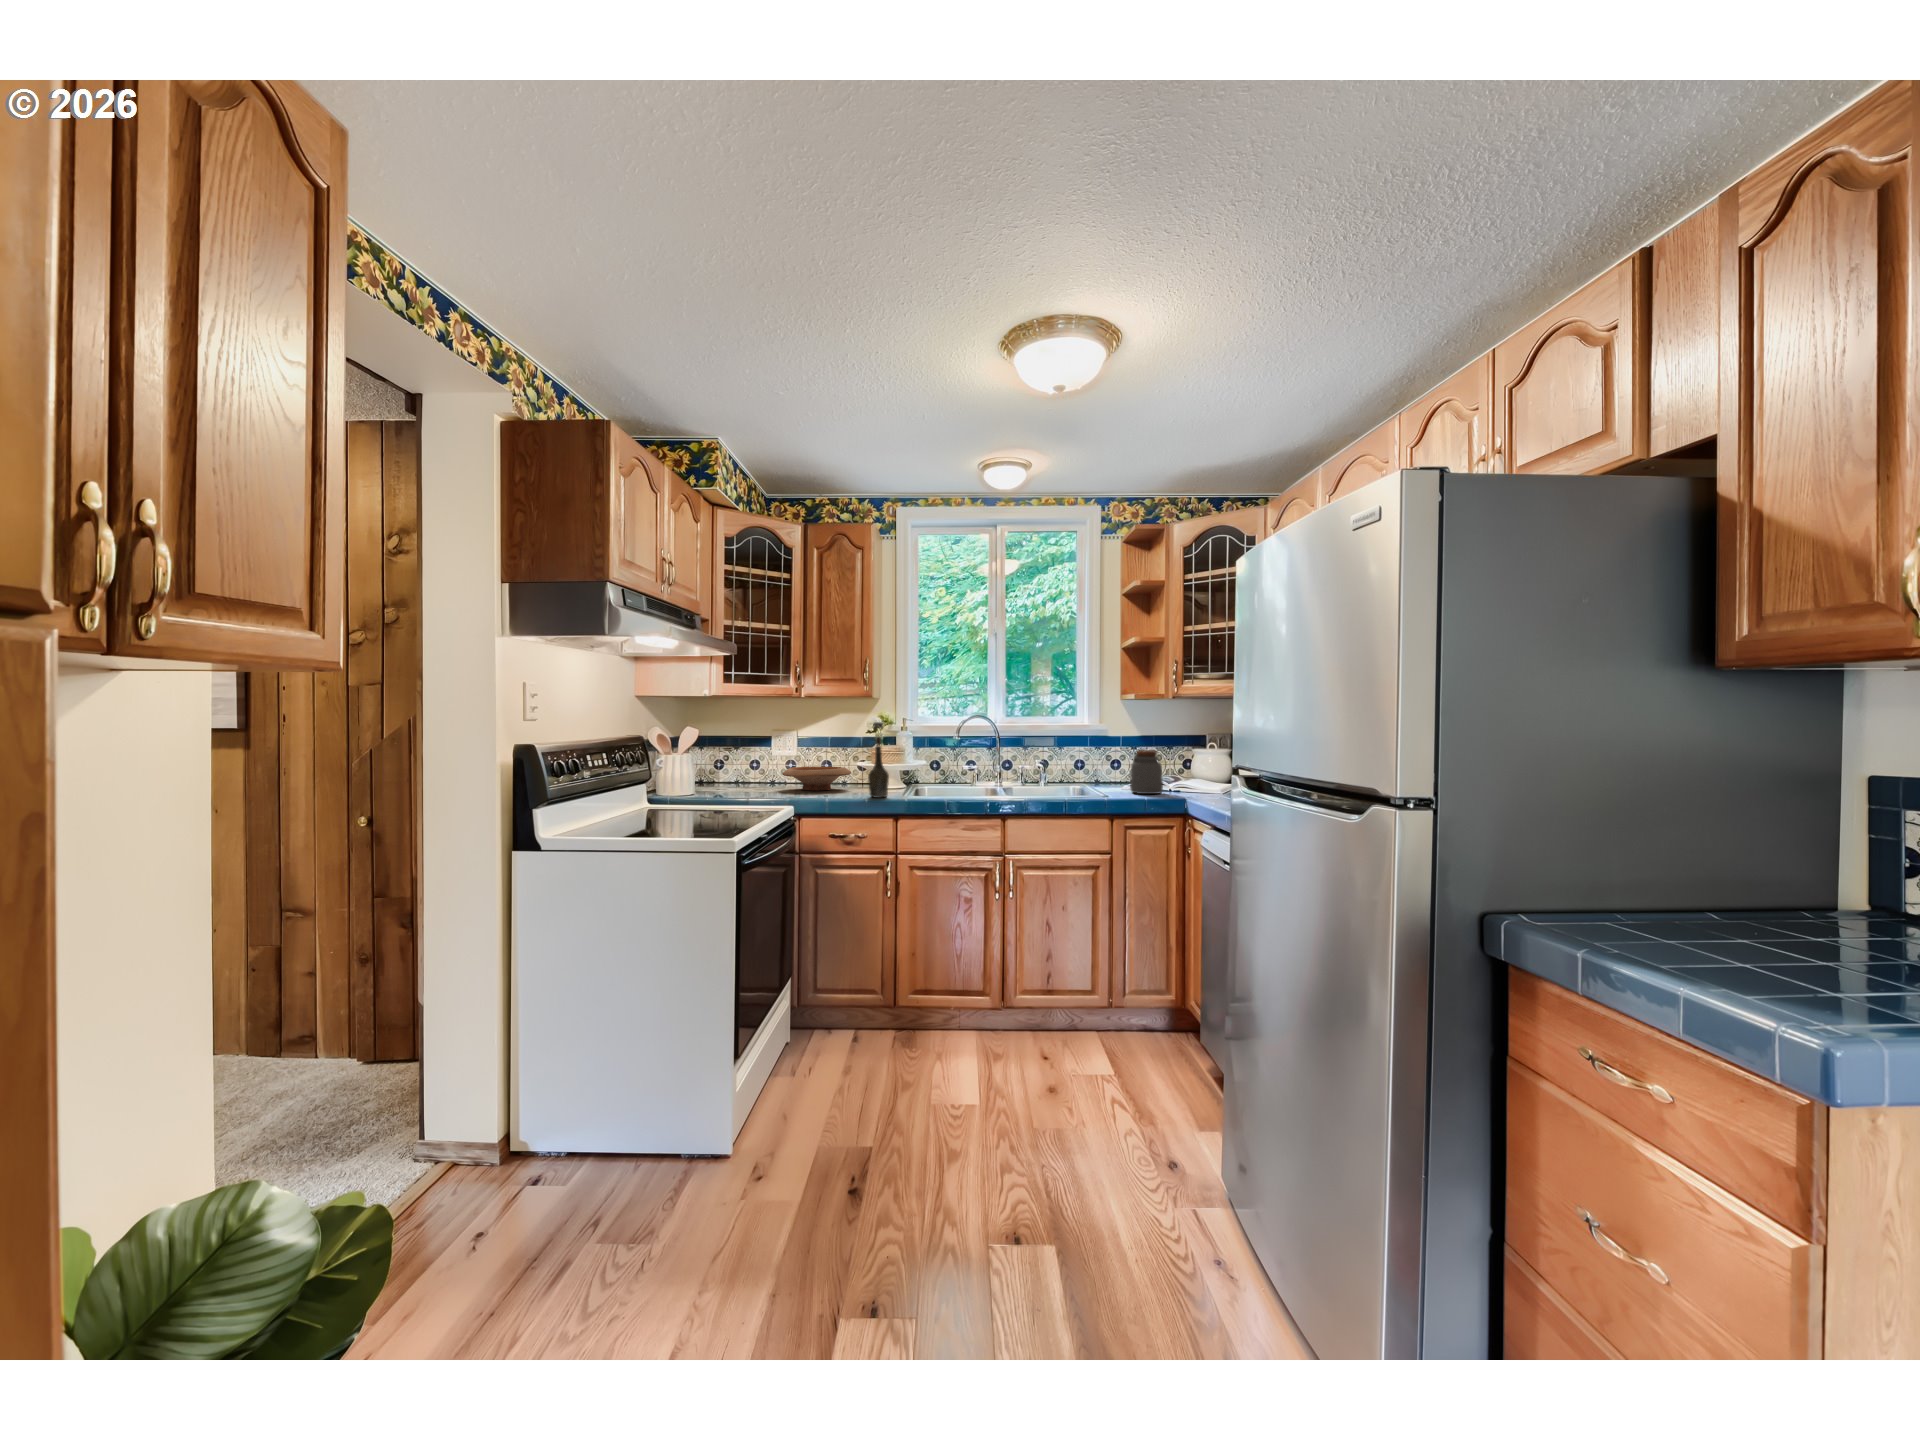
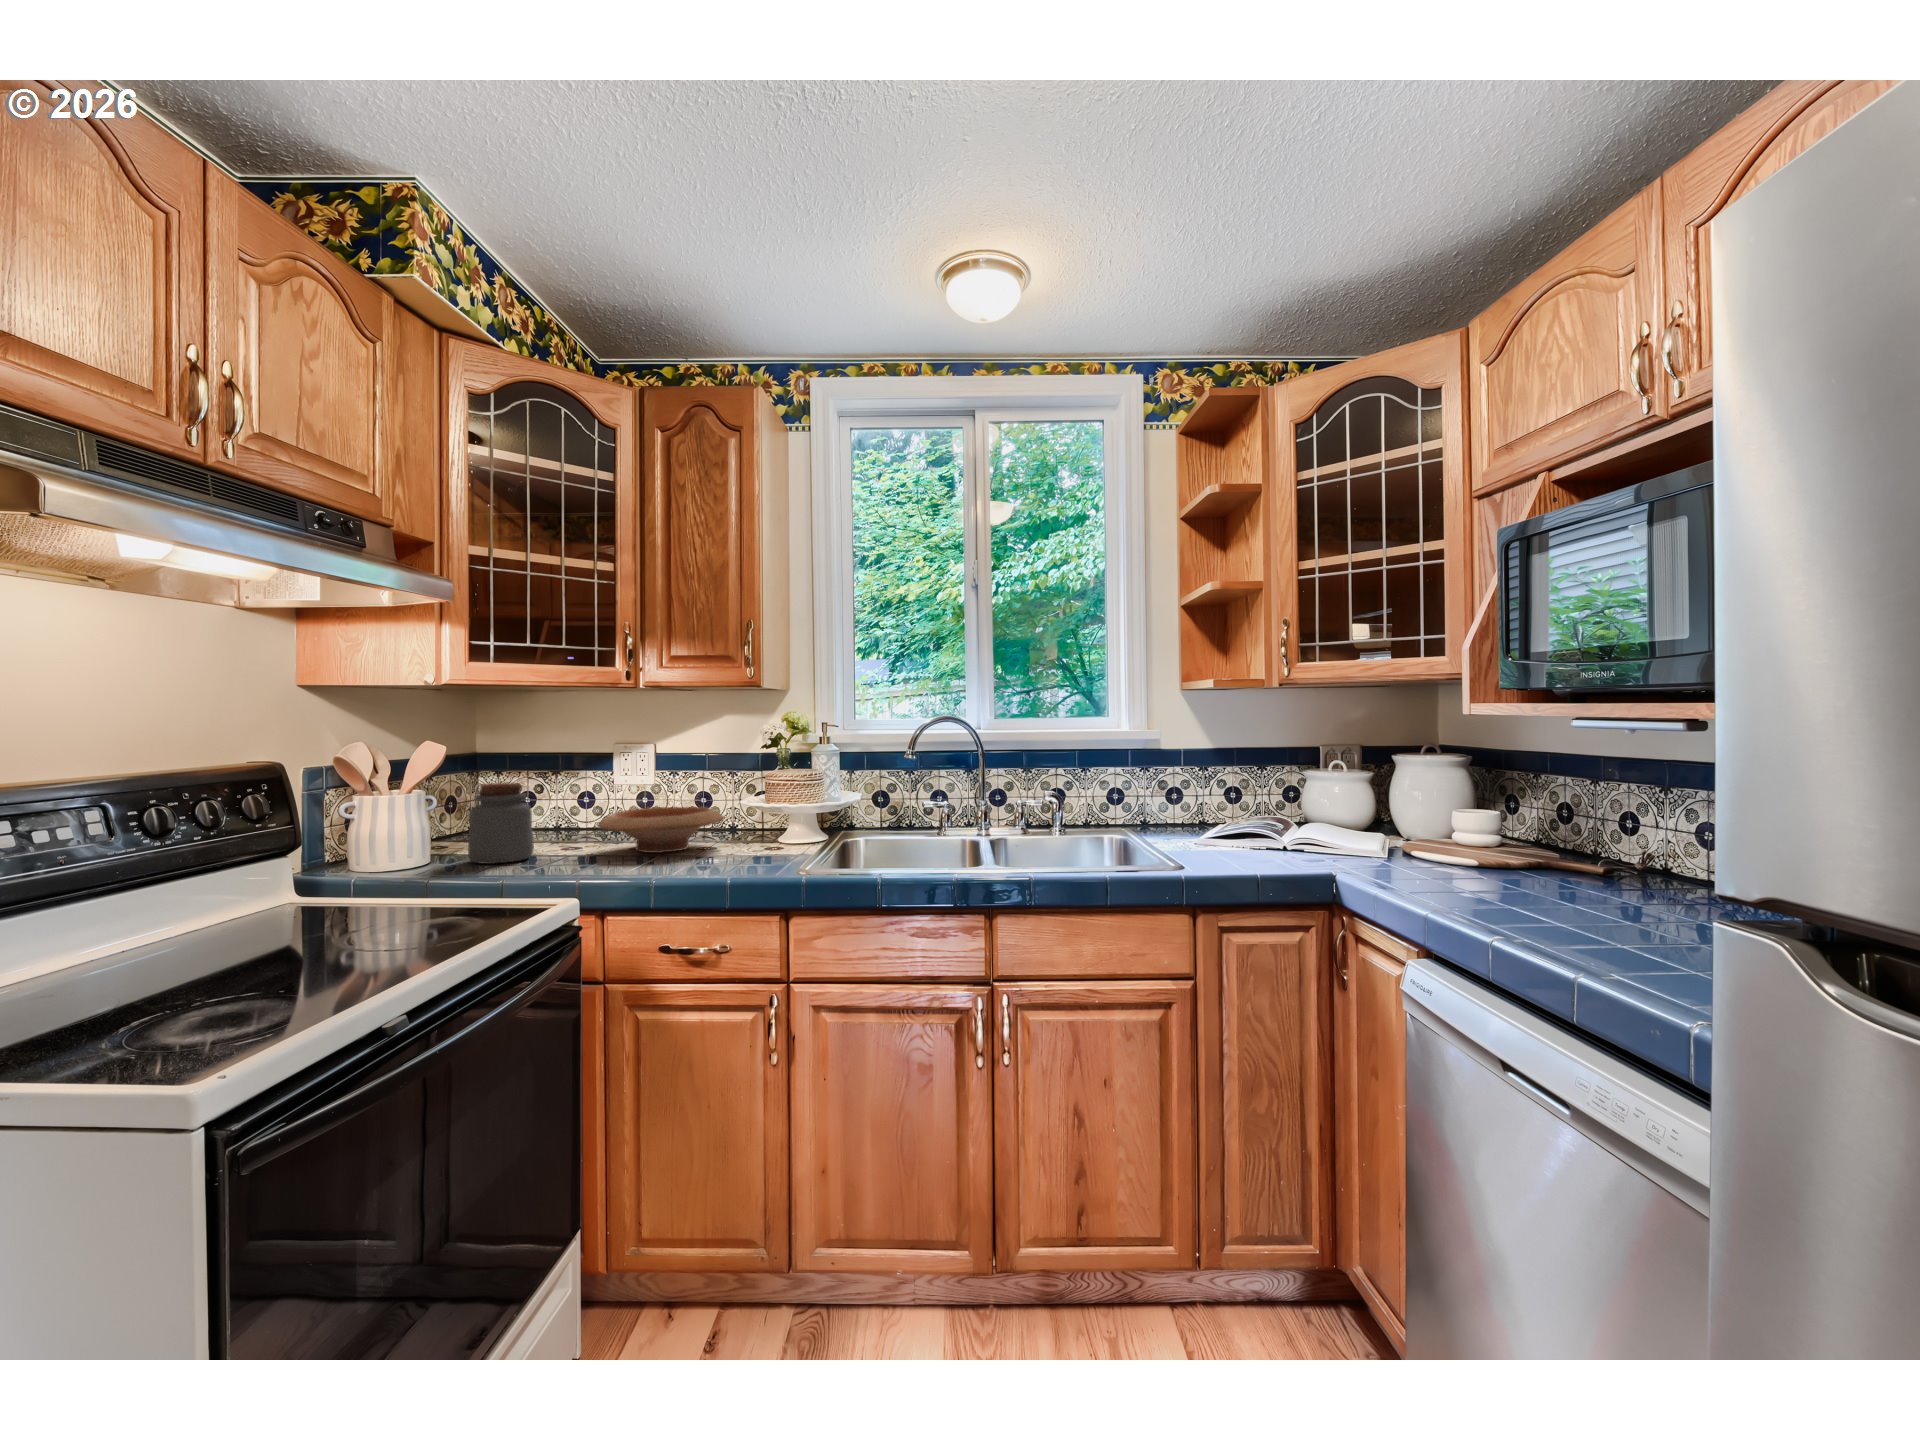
bottle: present [868,722,889,798] -> none [730,732,771,876]
jar: present [1130,750,1163,794] -> present [468,783,534,864]

